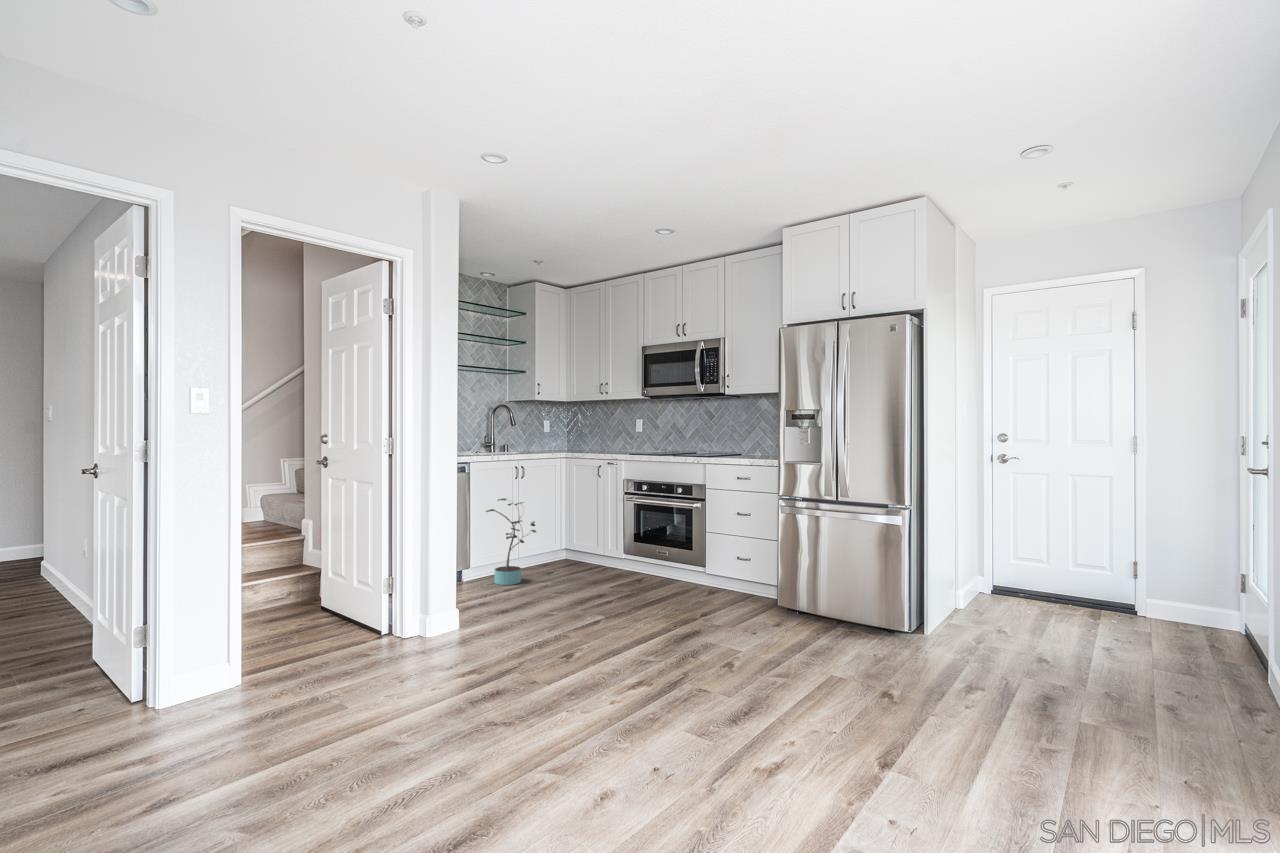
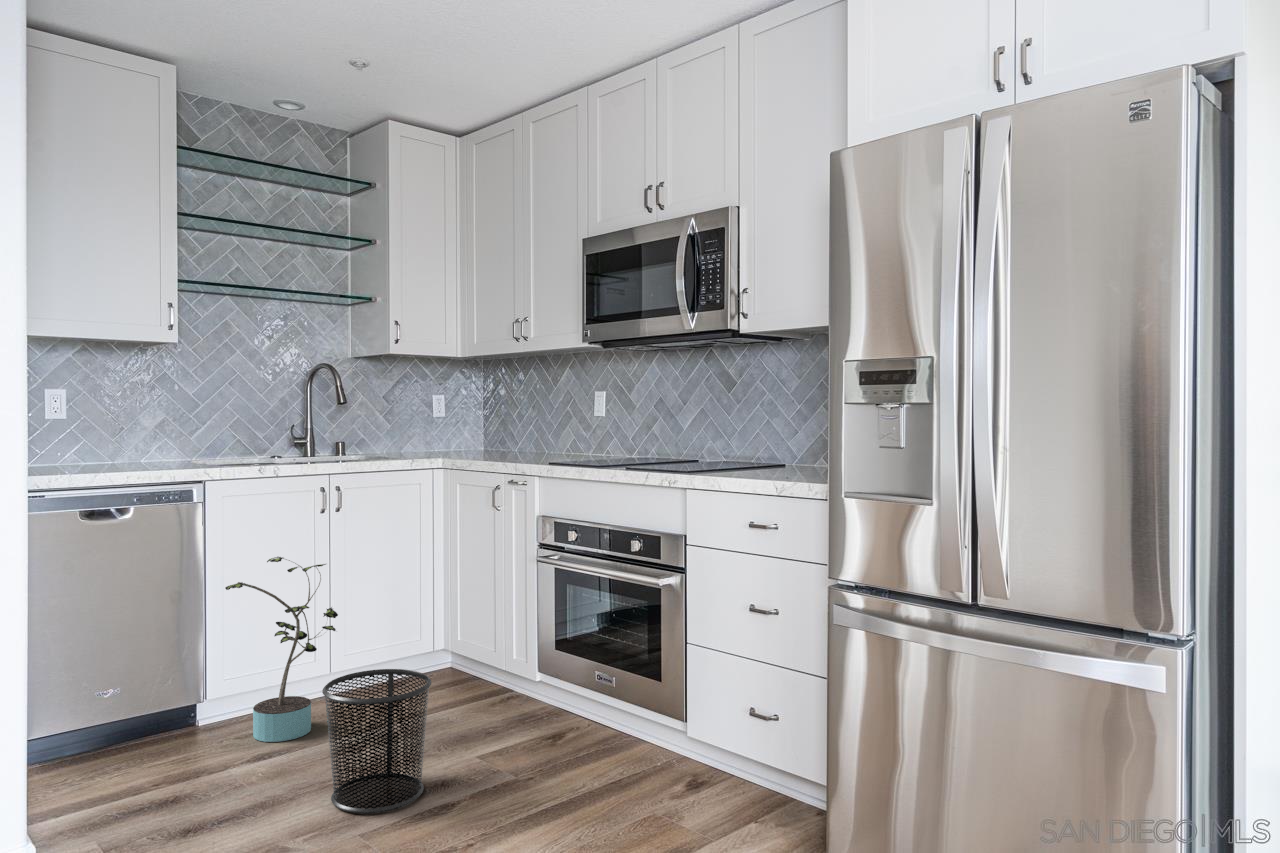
waste bin: none [553,545,600,603] -> present [322,669,431,814]

